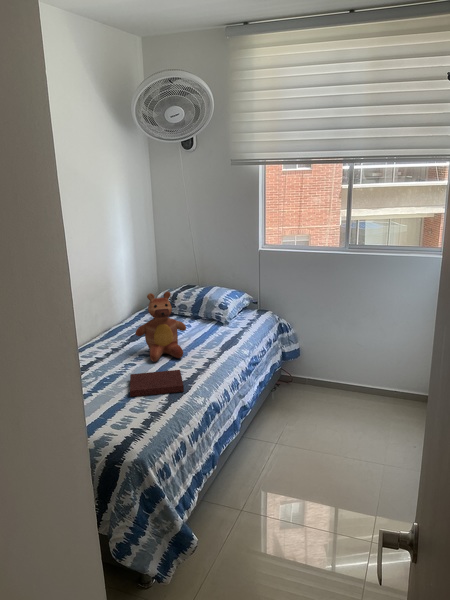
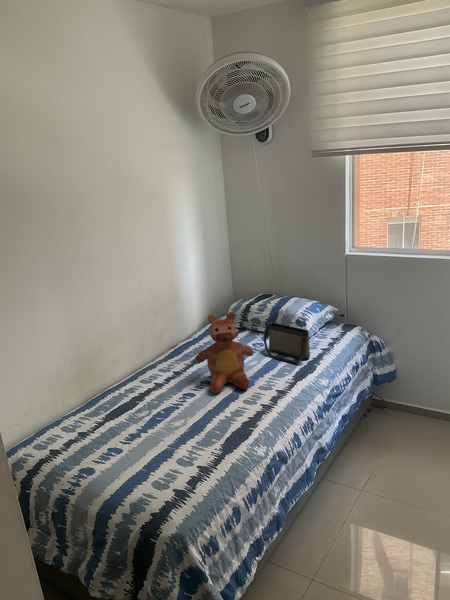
handbag: none [192,306,232,338] -> present [264,323,310,363]
notebook: present [130,370,184,397] -> none [181,407,243,441]

